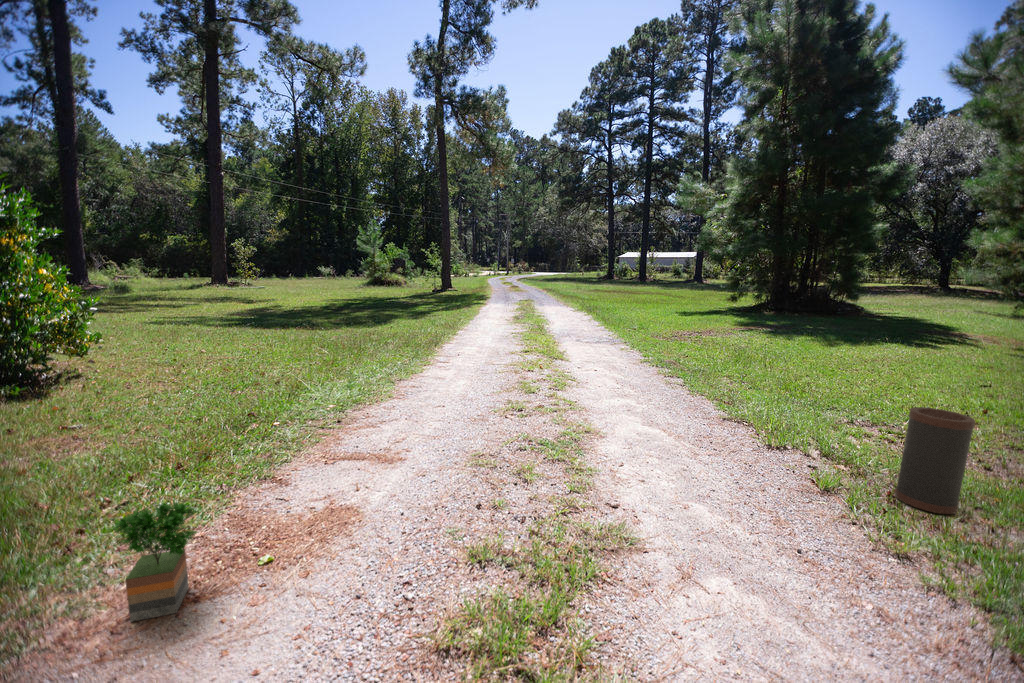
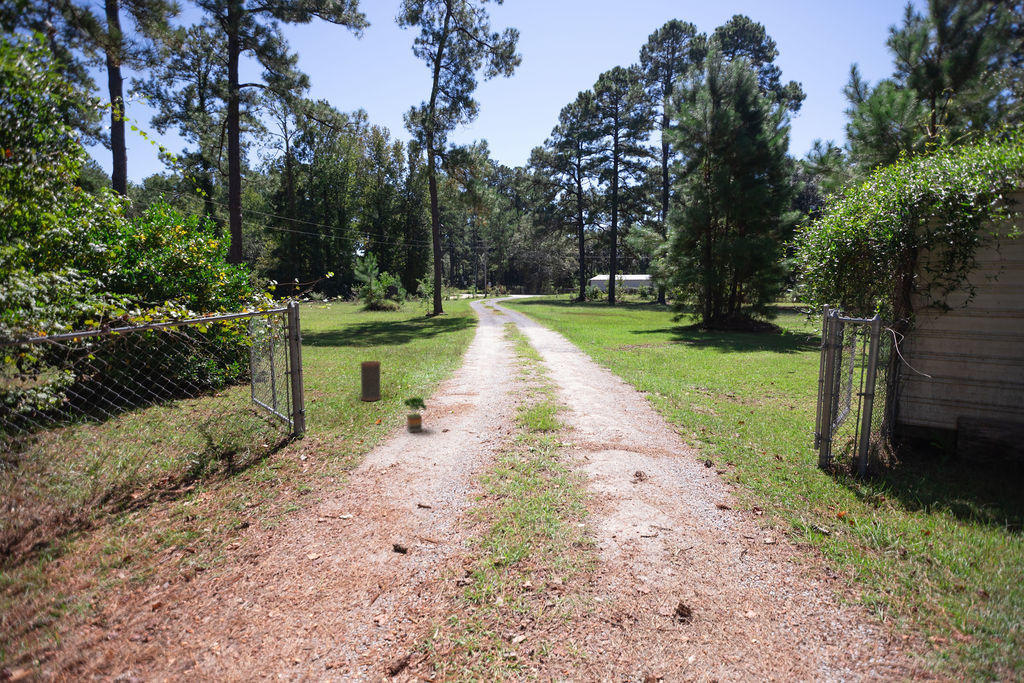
trash can: present [895,407,975,514] -> present [361,361,381,401]

